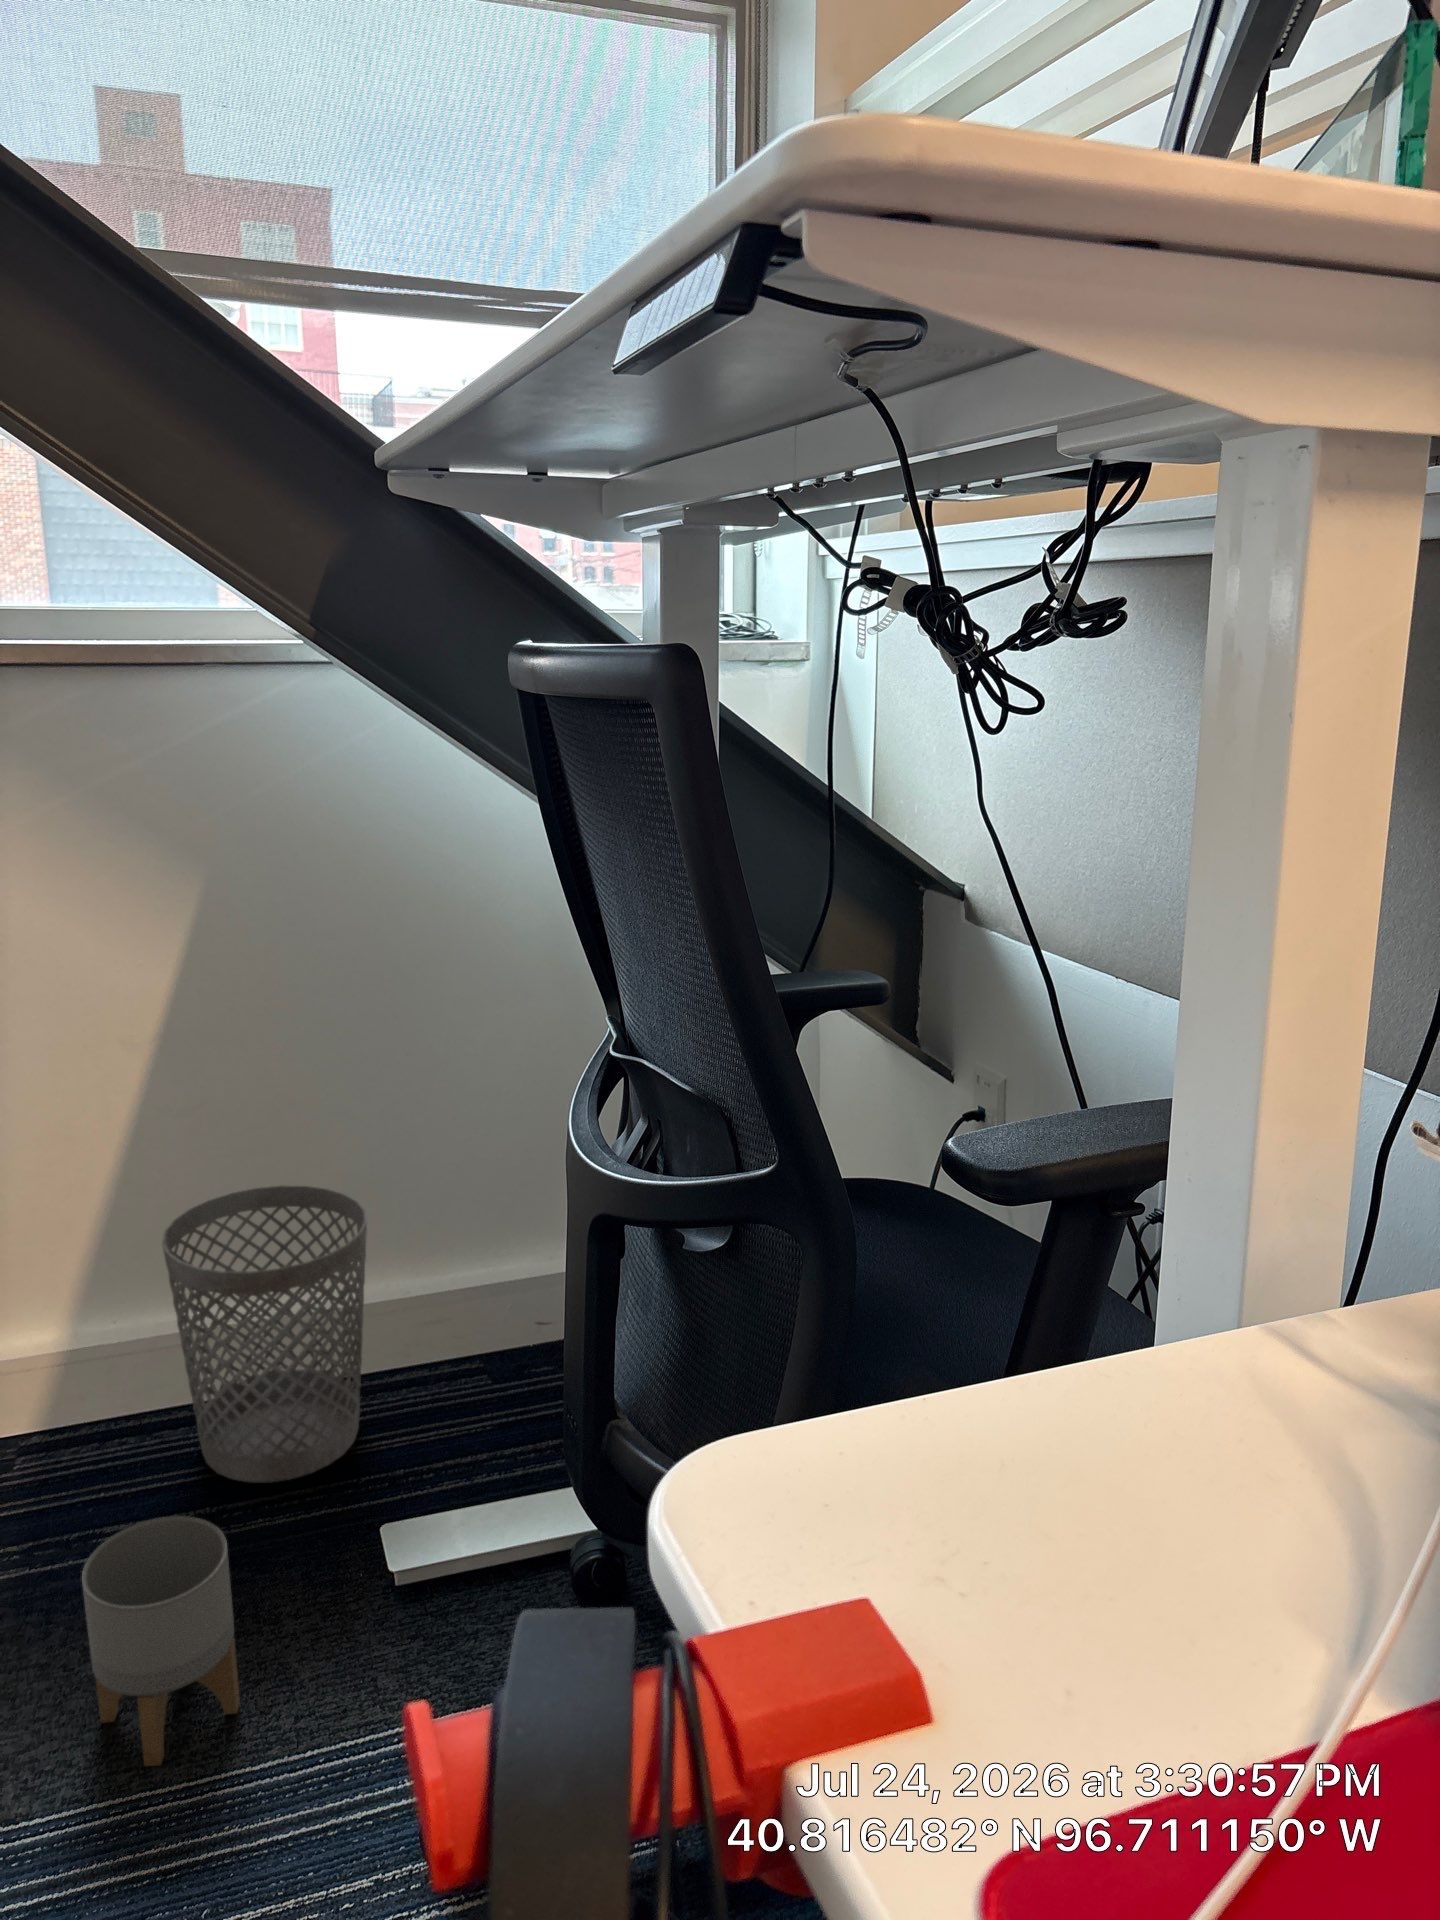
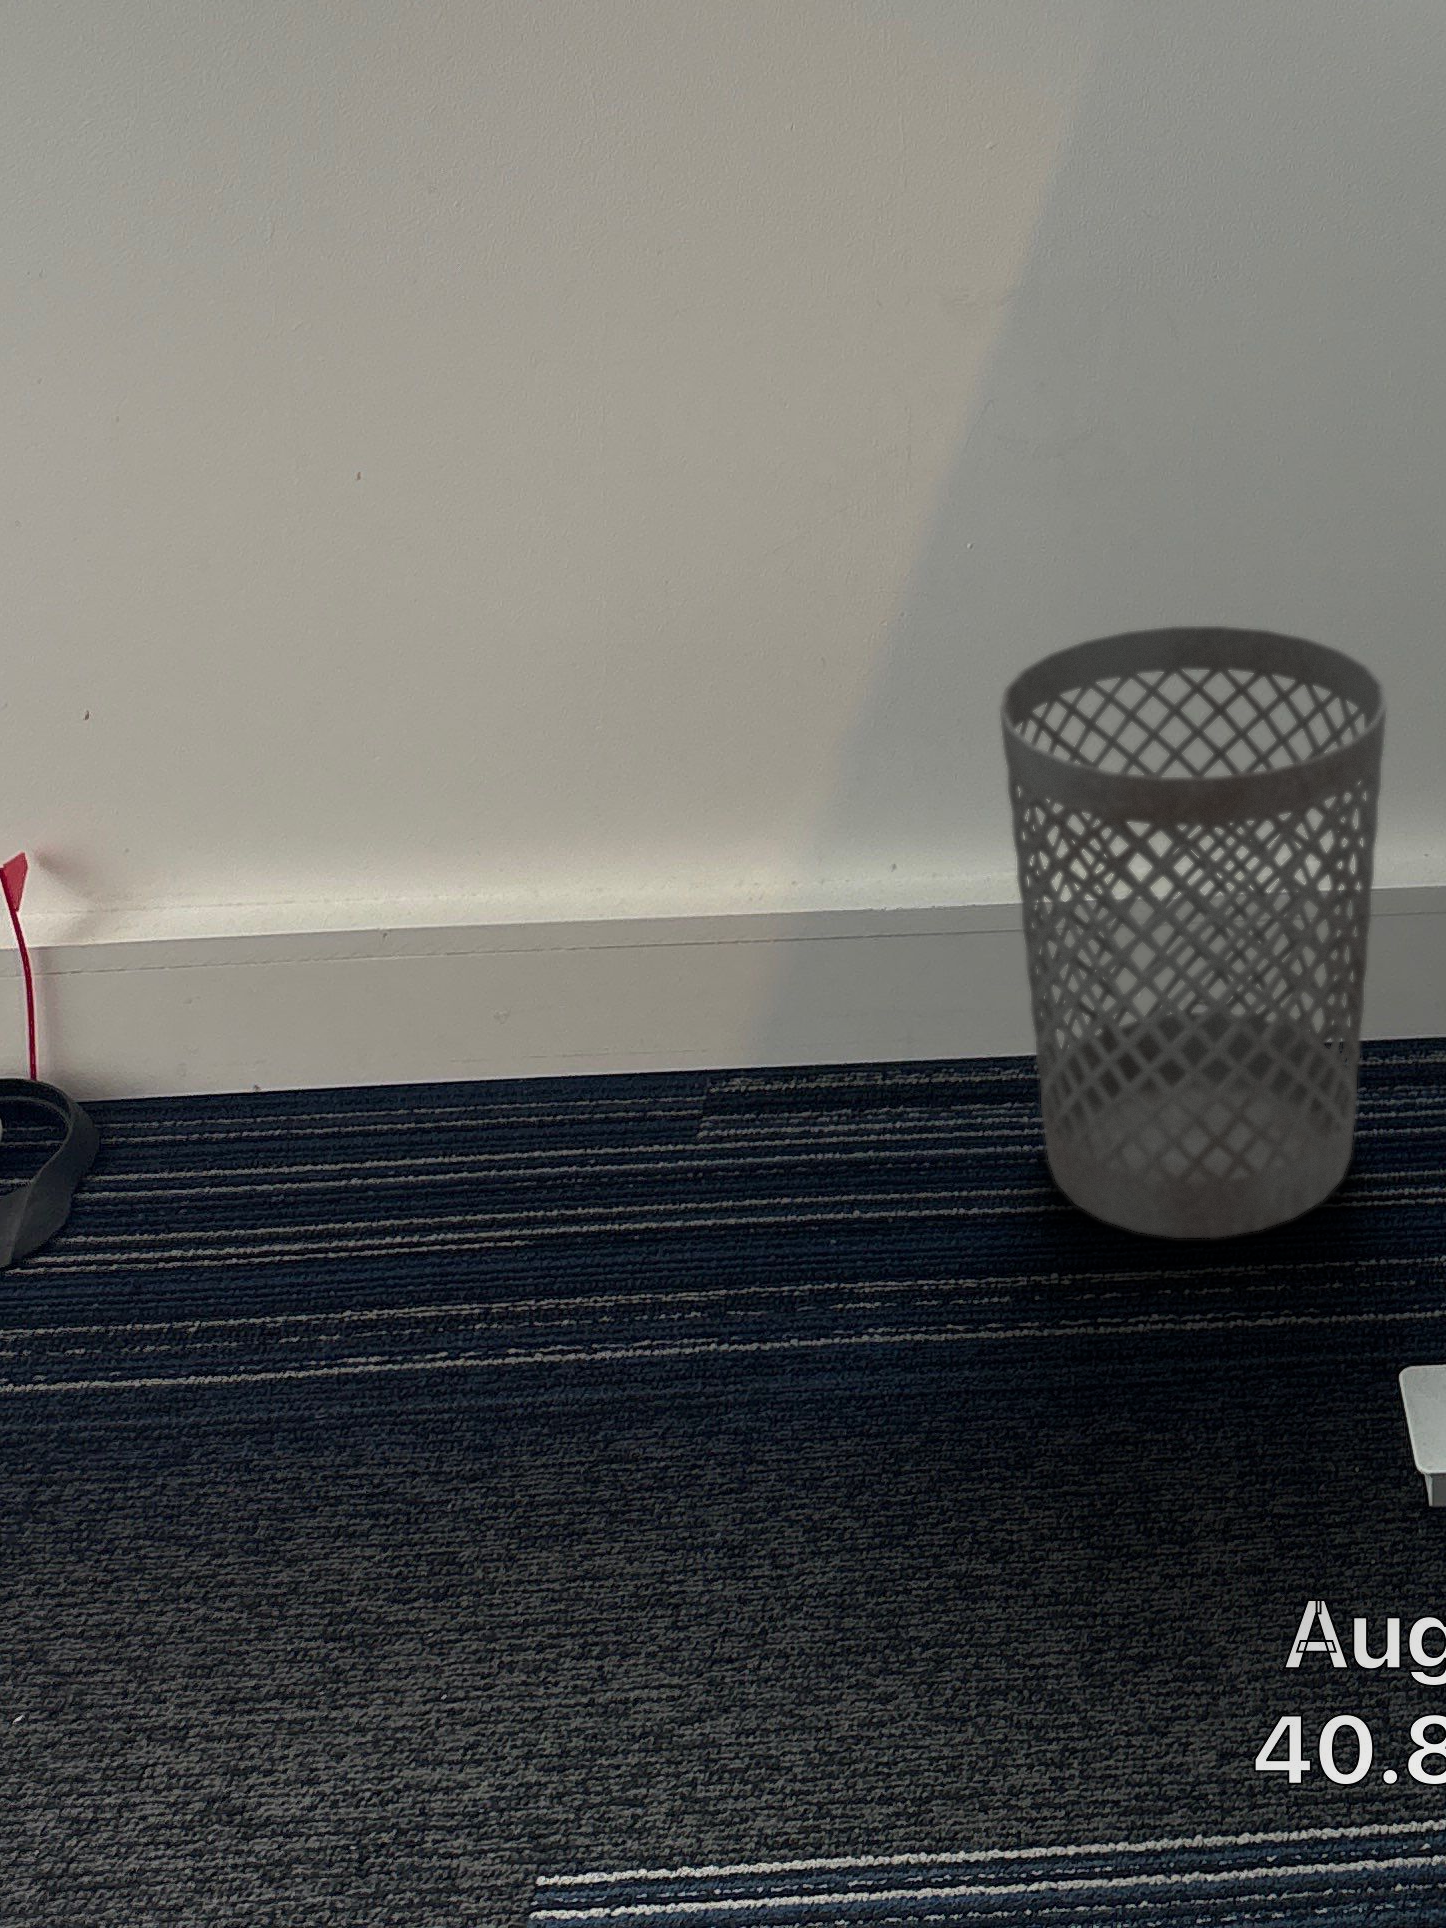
planter: present [82,1516,240,1766] -> none [825,1254,1109,1799]

